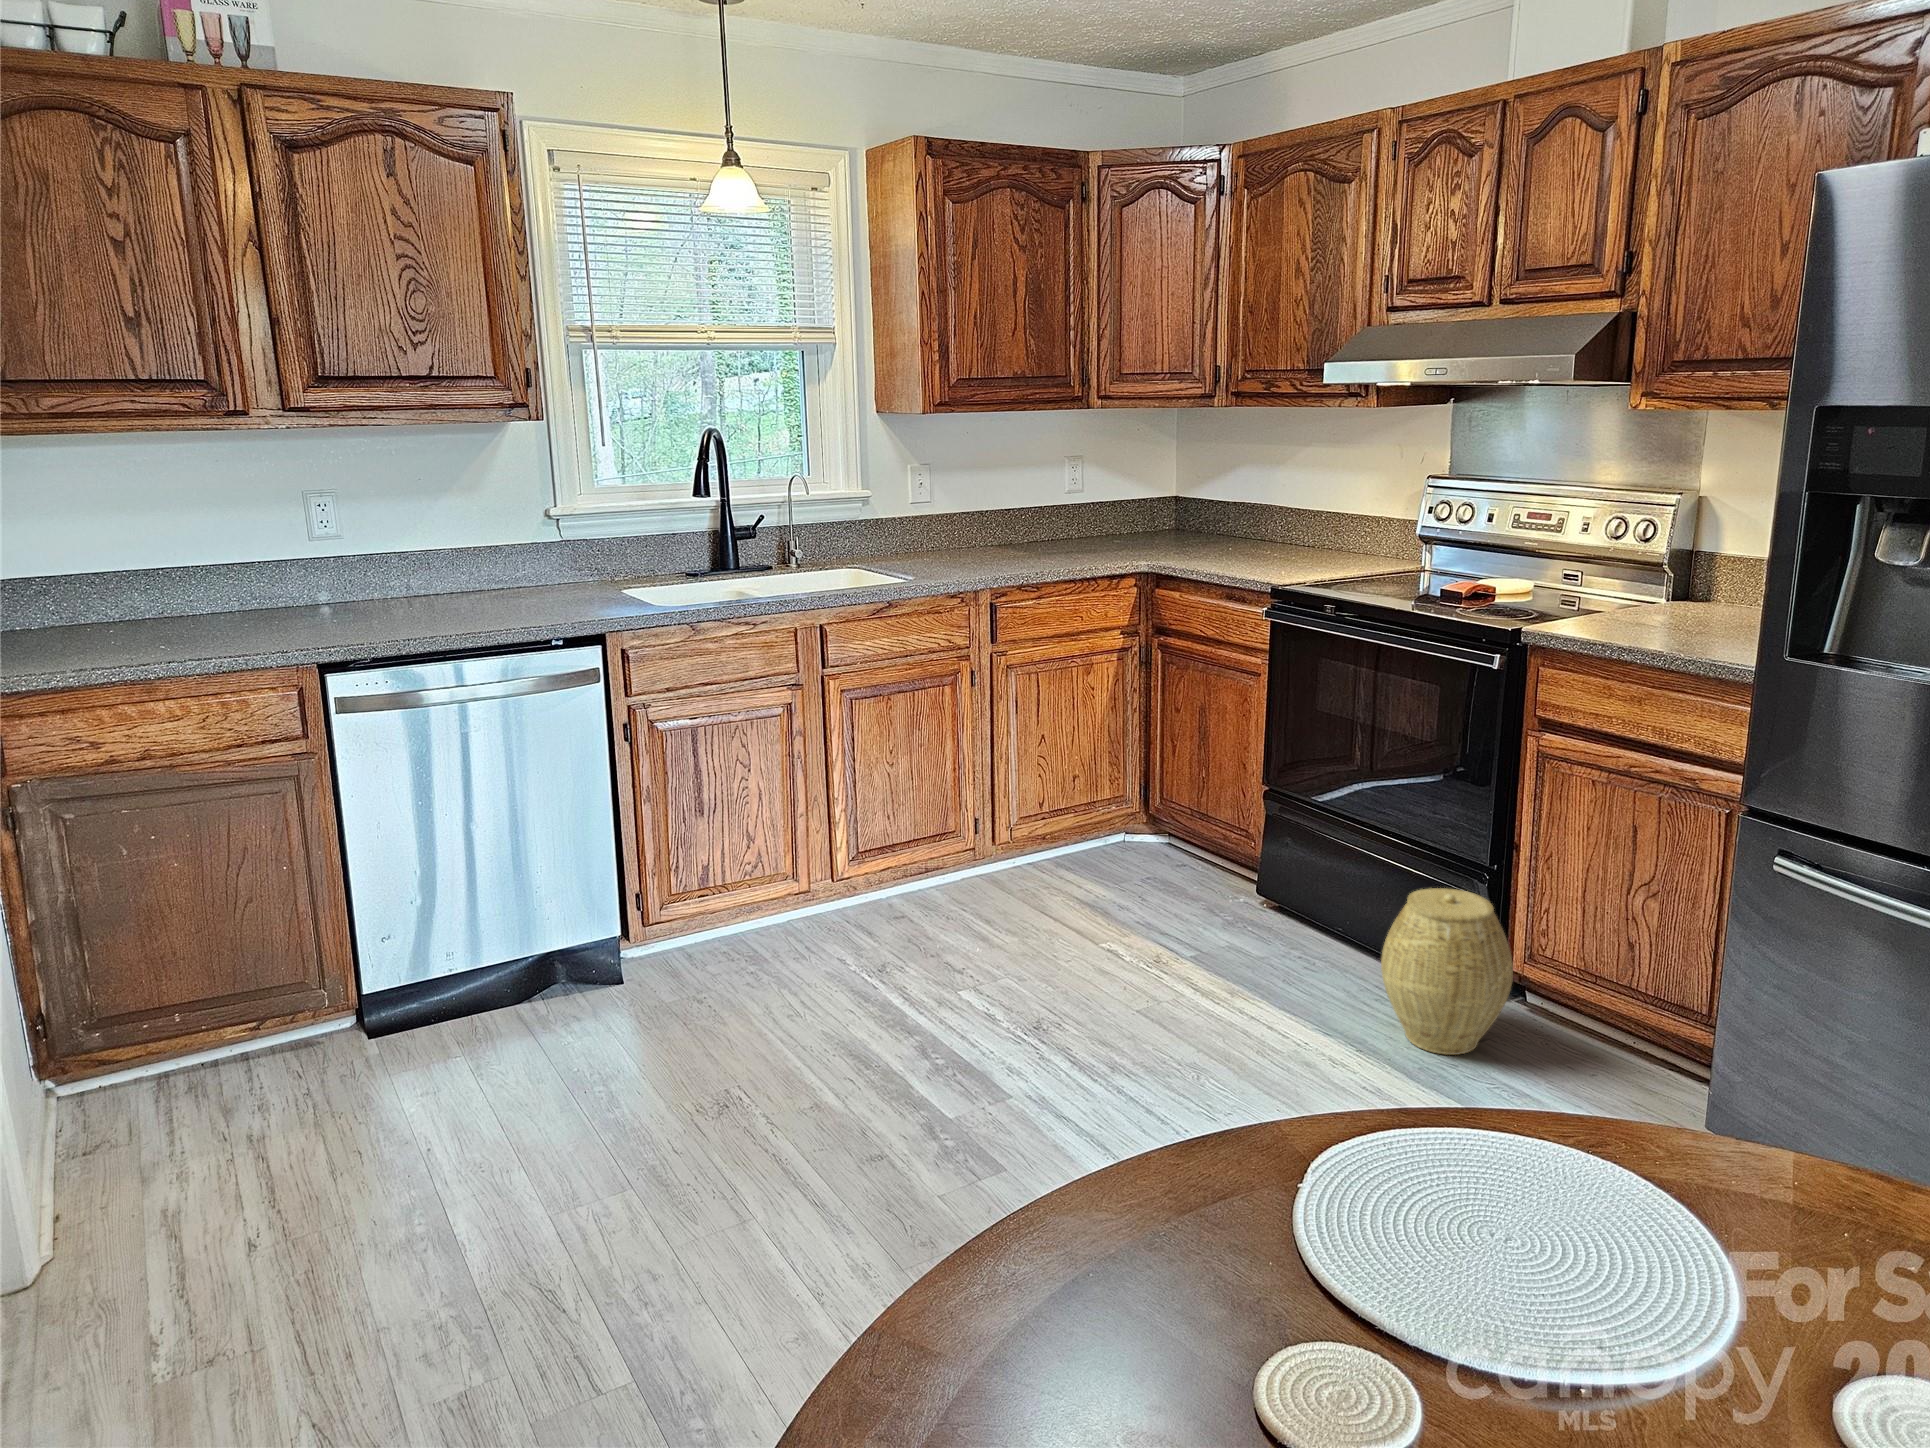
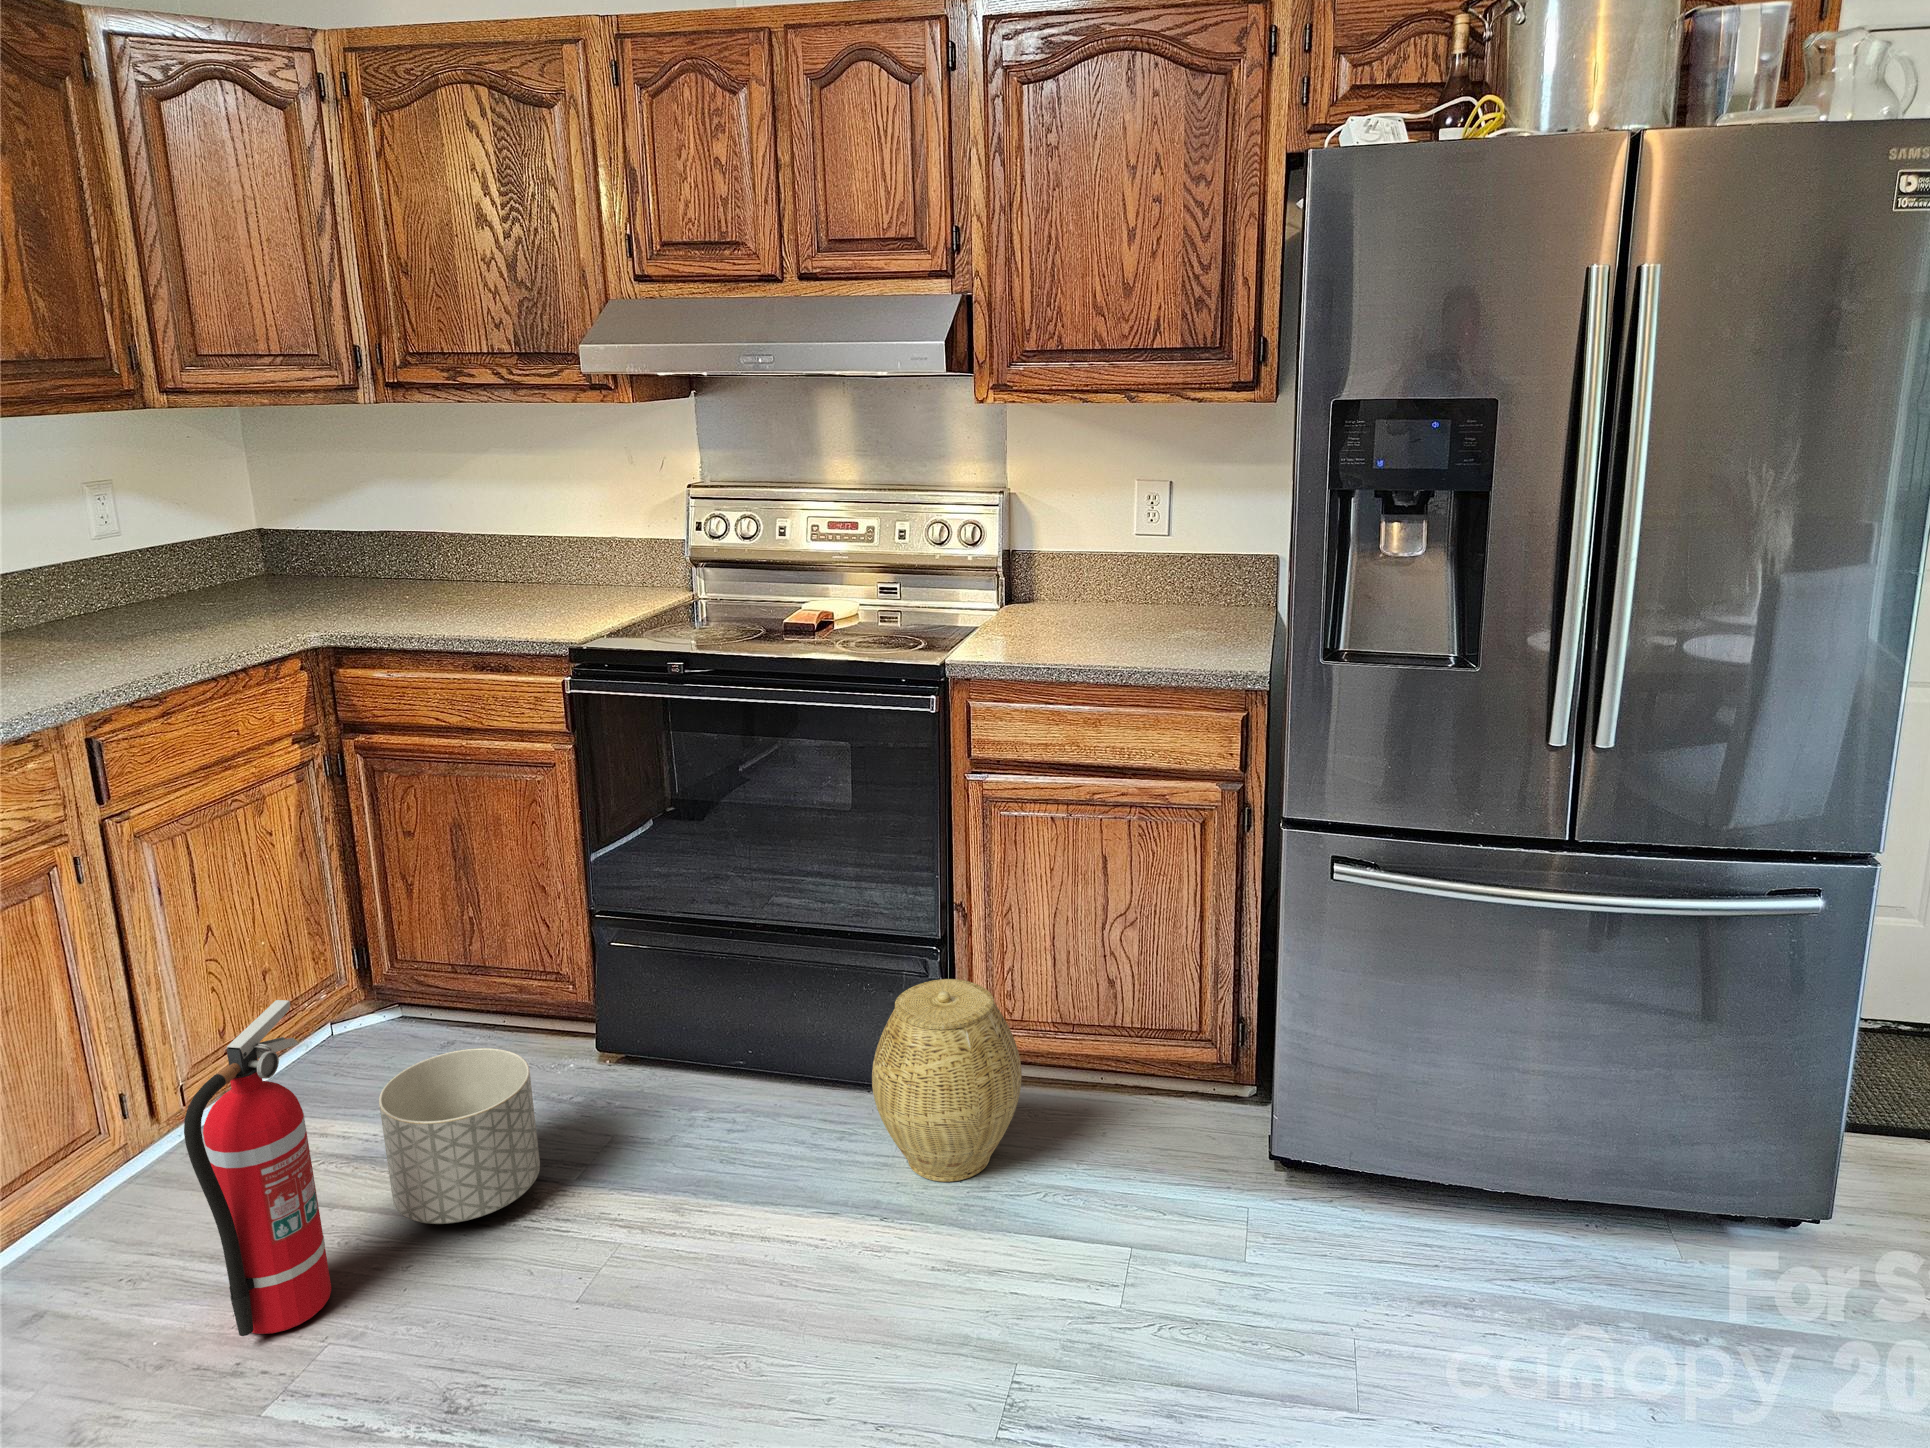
fire extinguisher: none [956,761,1035,956] -> present [184,1000,332,1336]
planter: none [1077,840,1171,946] -> present [379,1048,540,1224]

